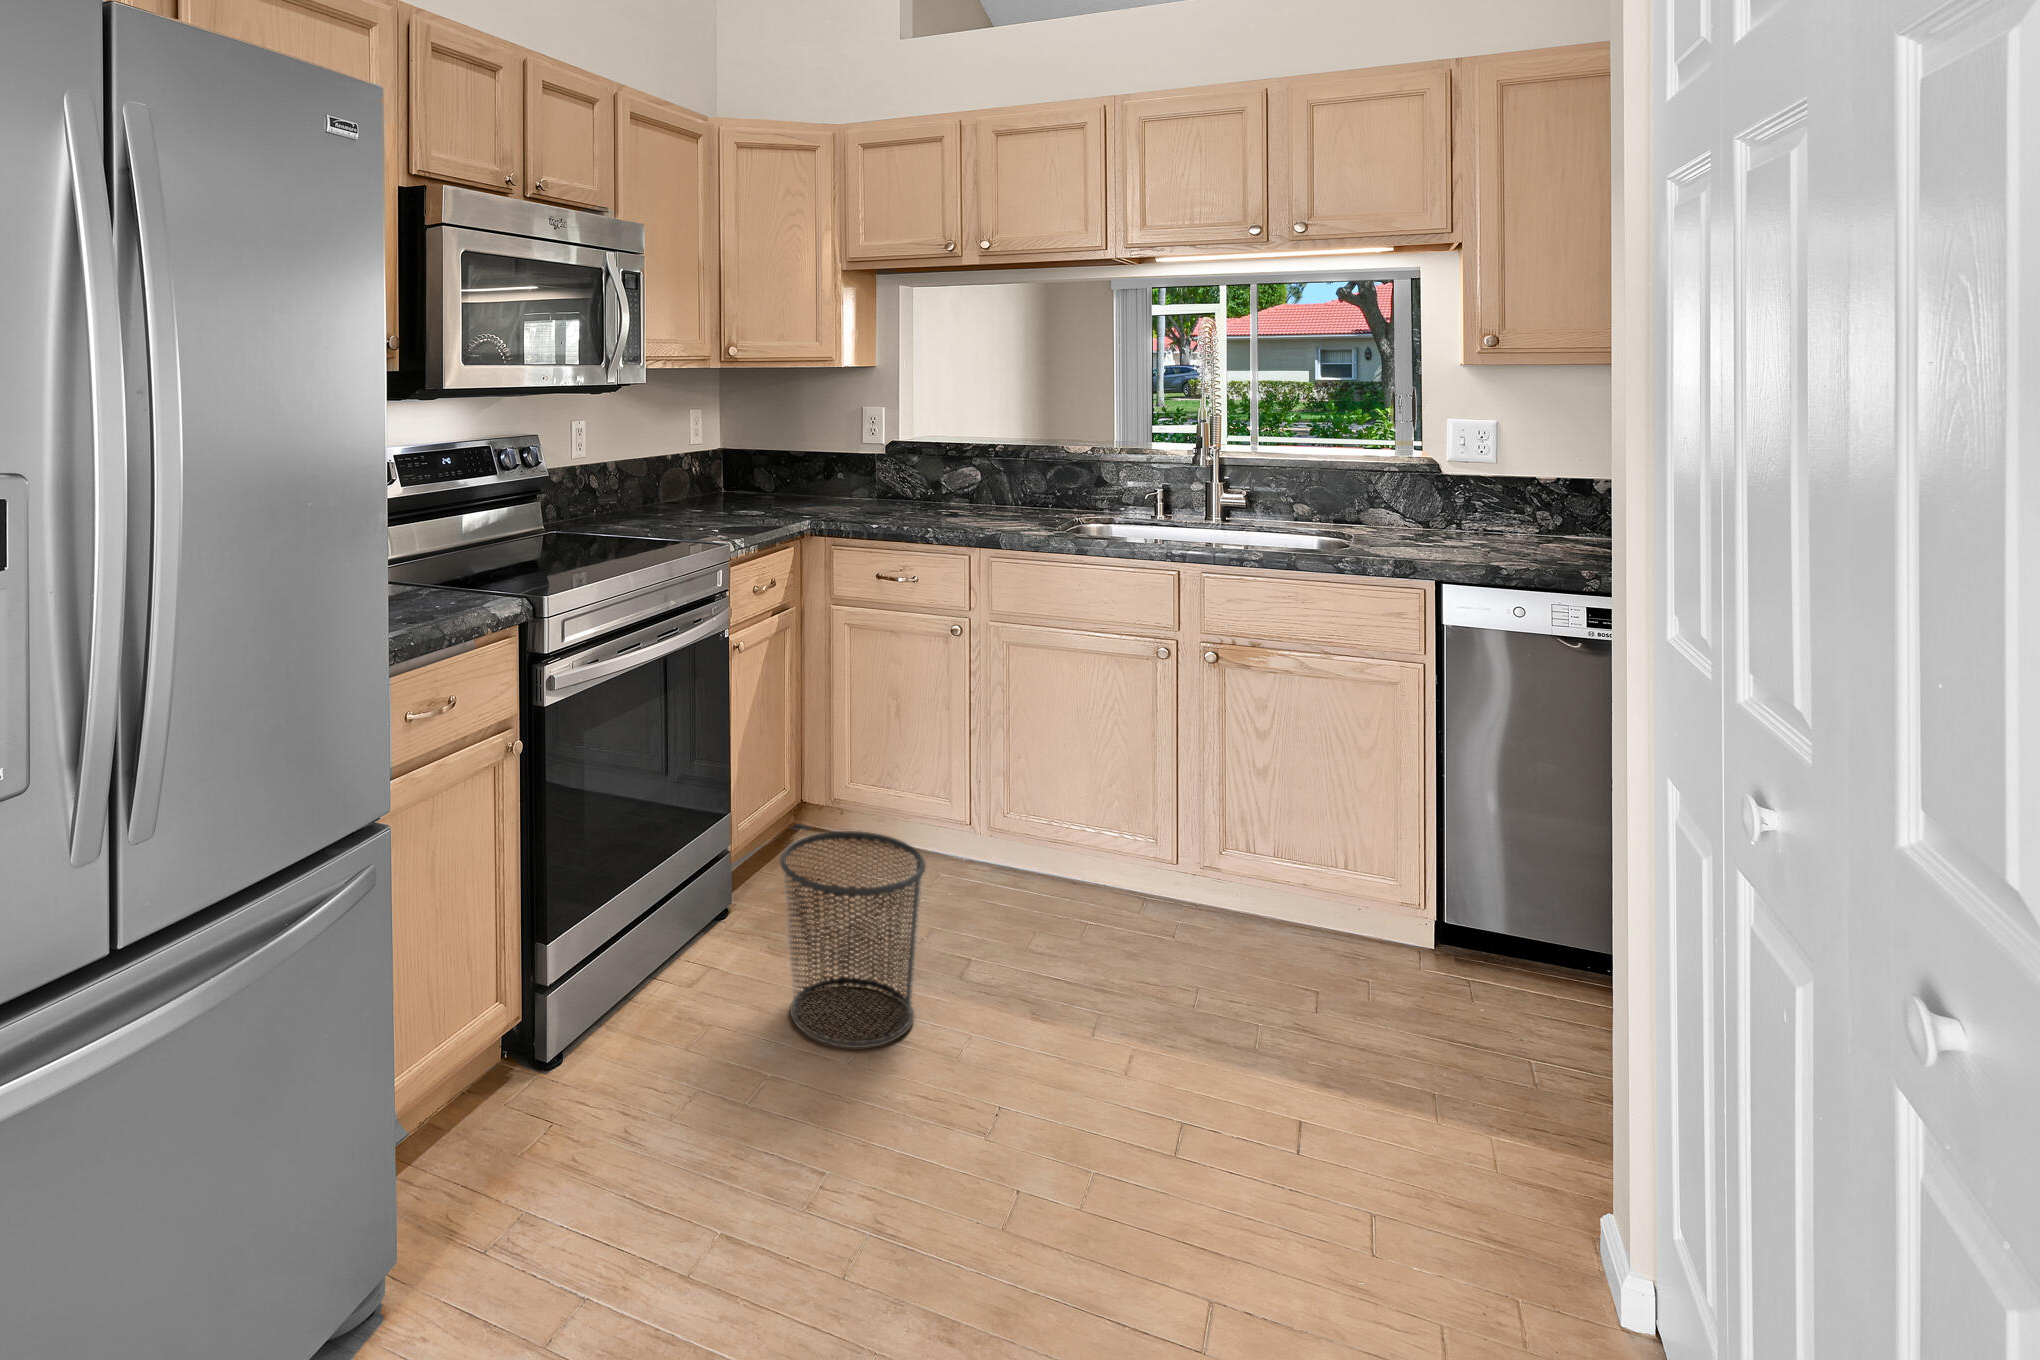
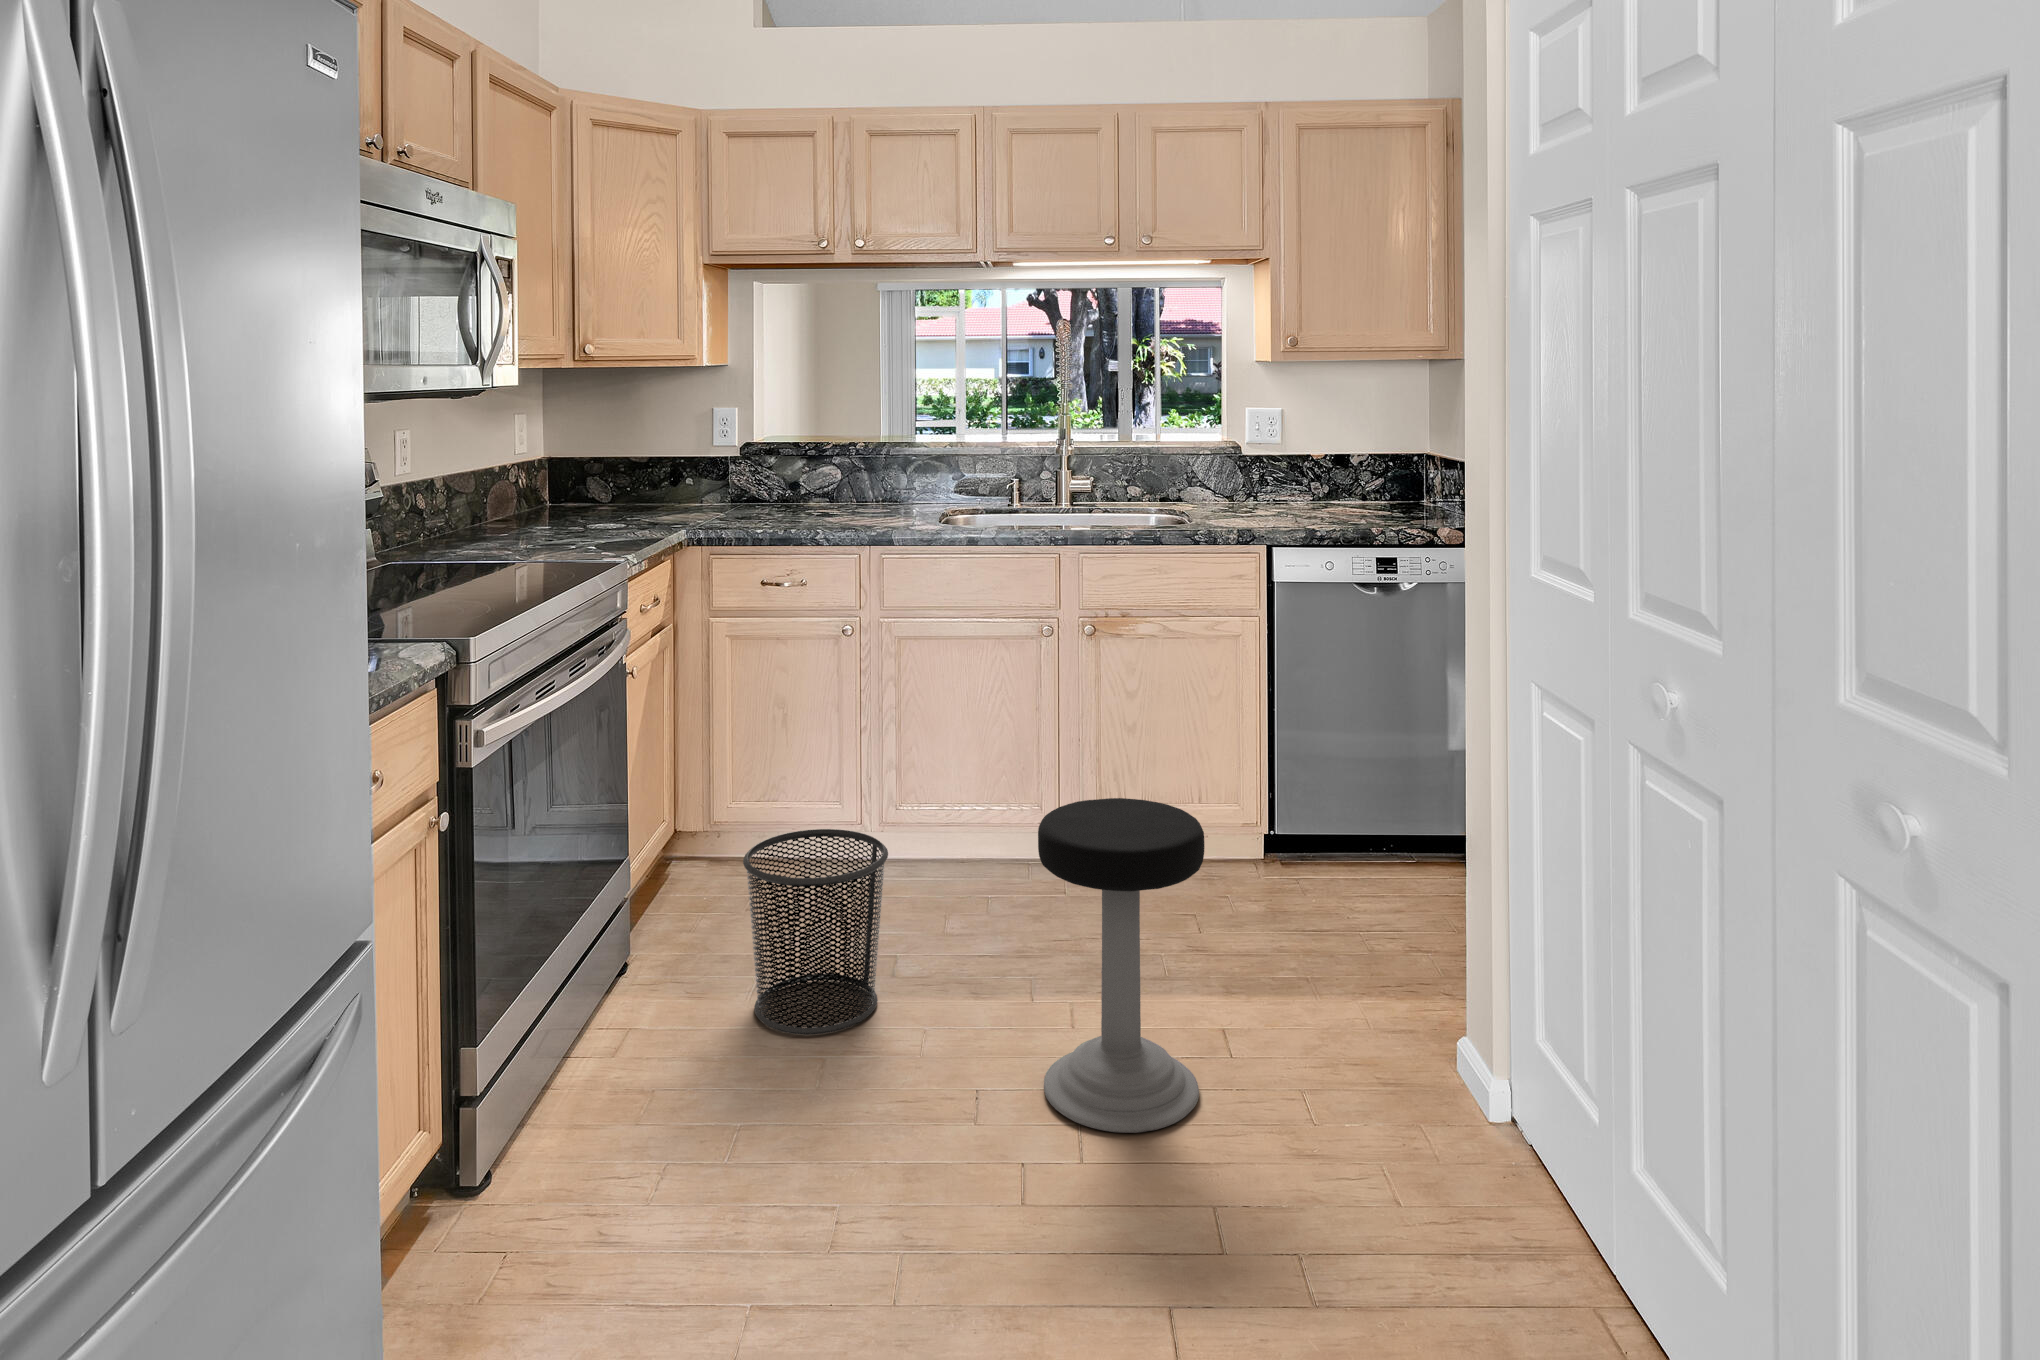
stool: none [1032,860,1236,1279] -> present [1038,798,1205,1133]

